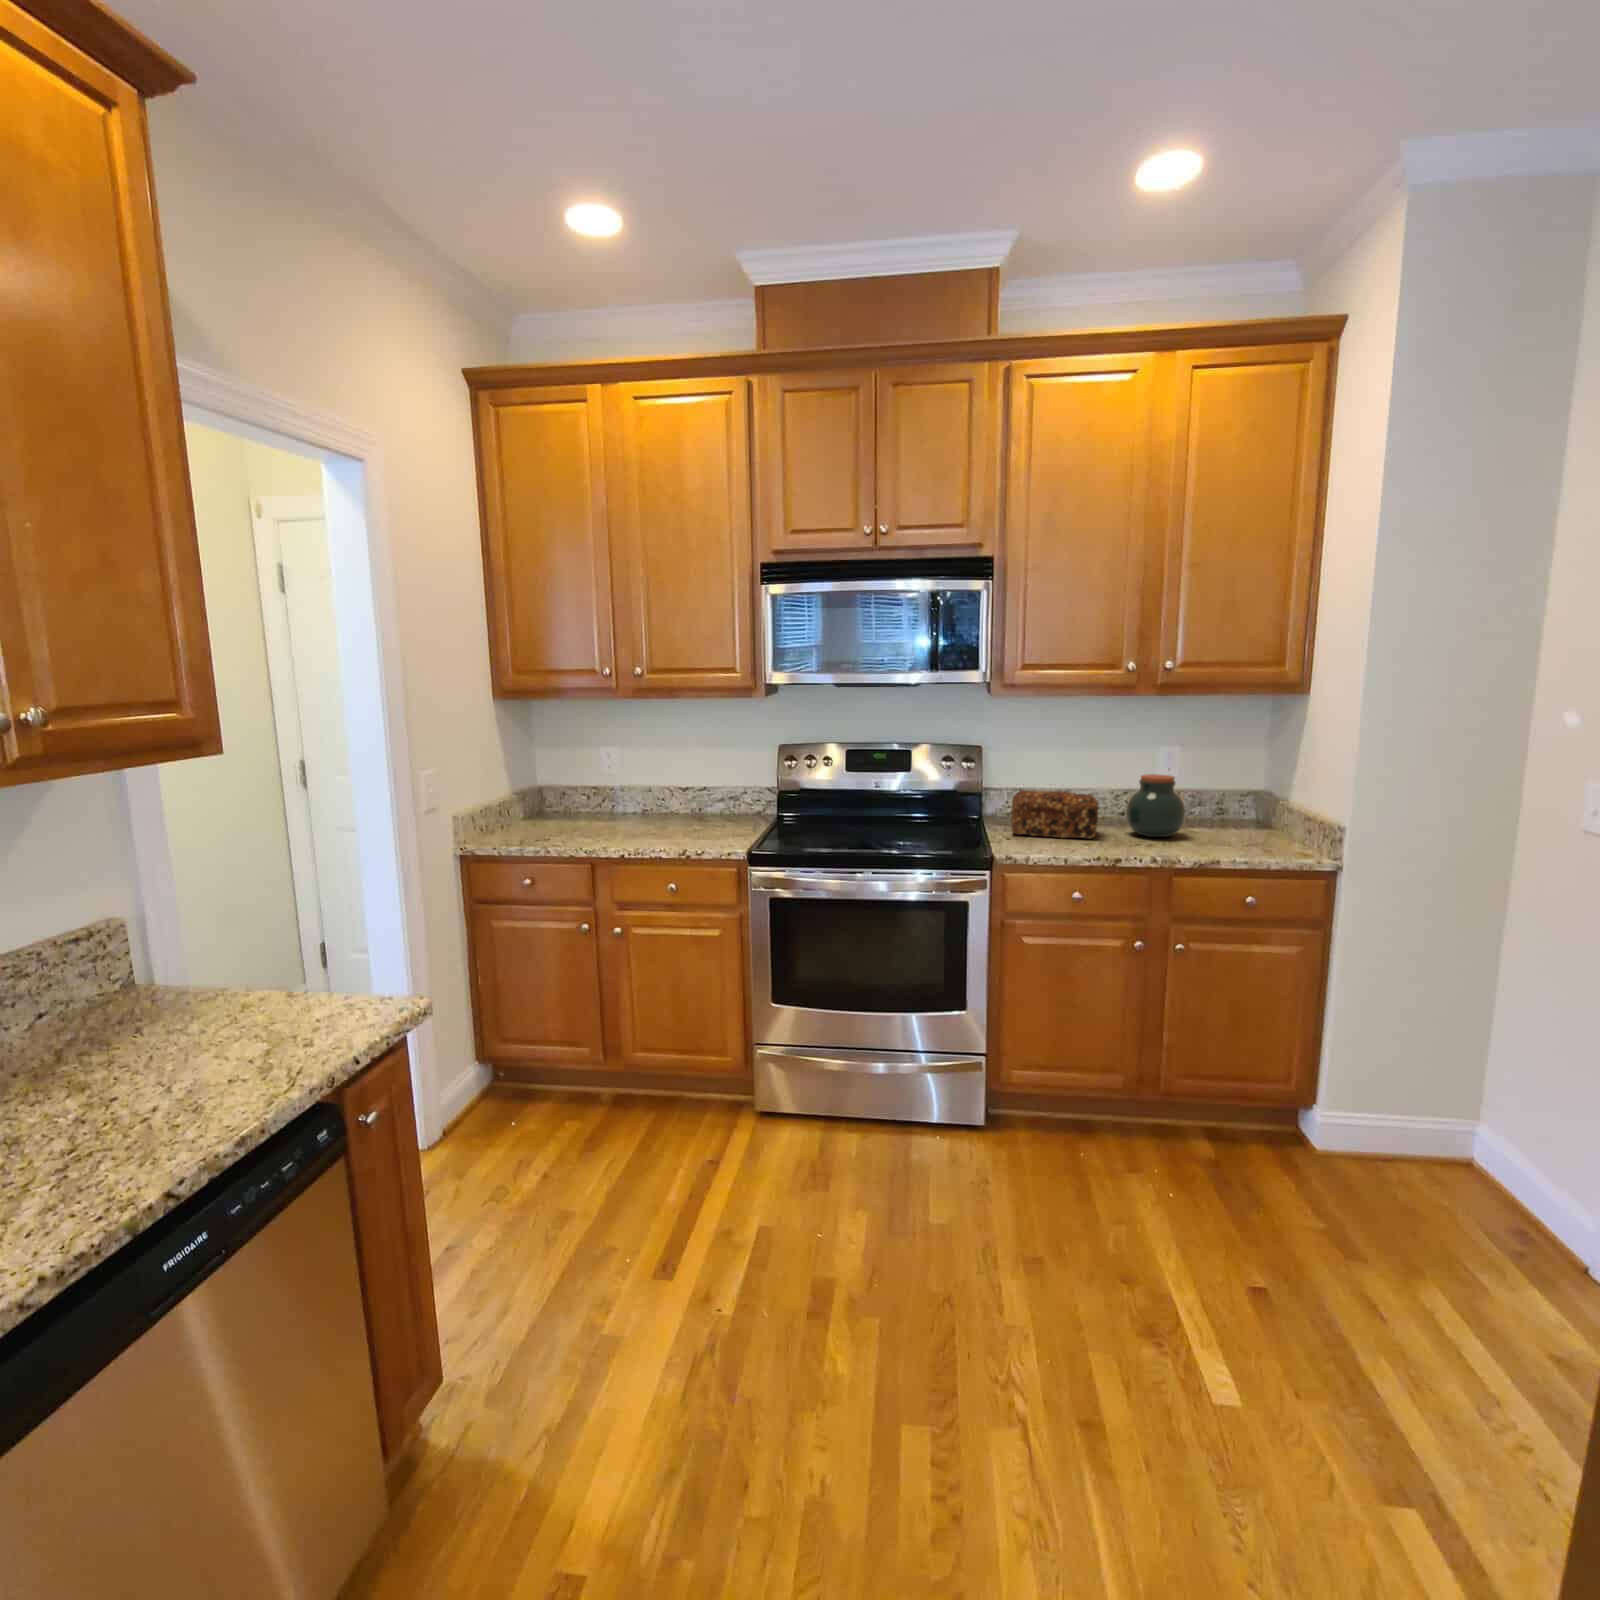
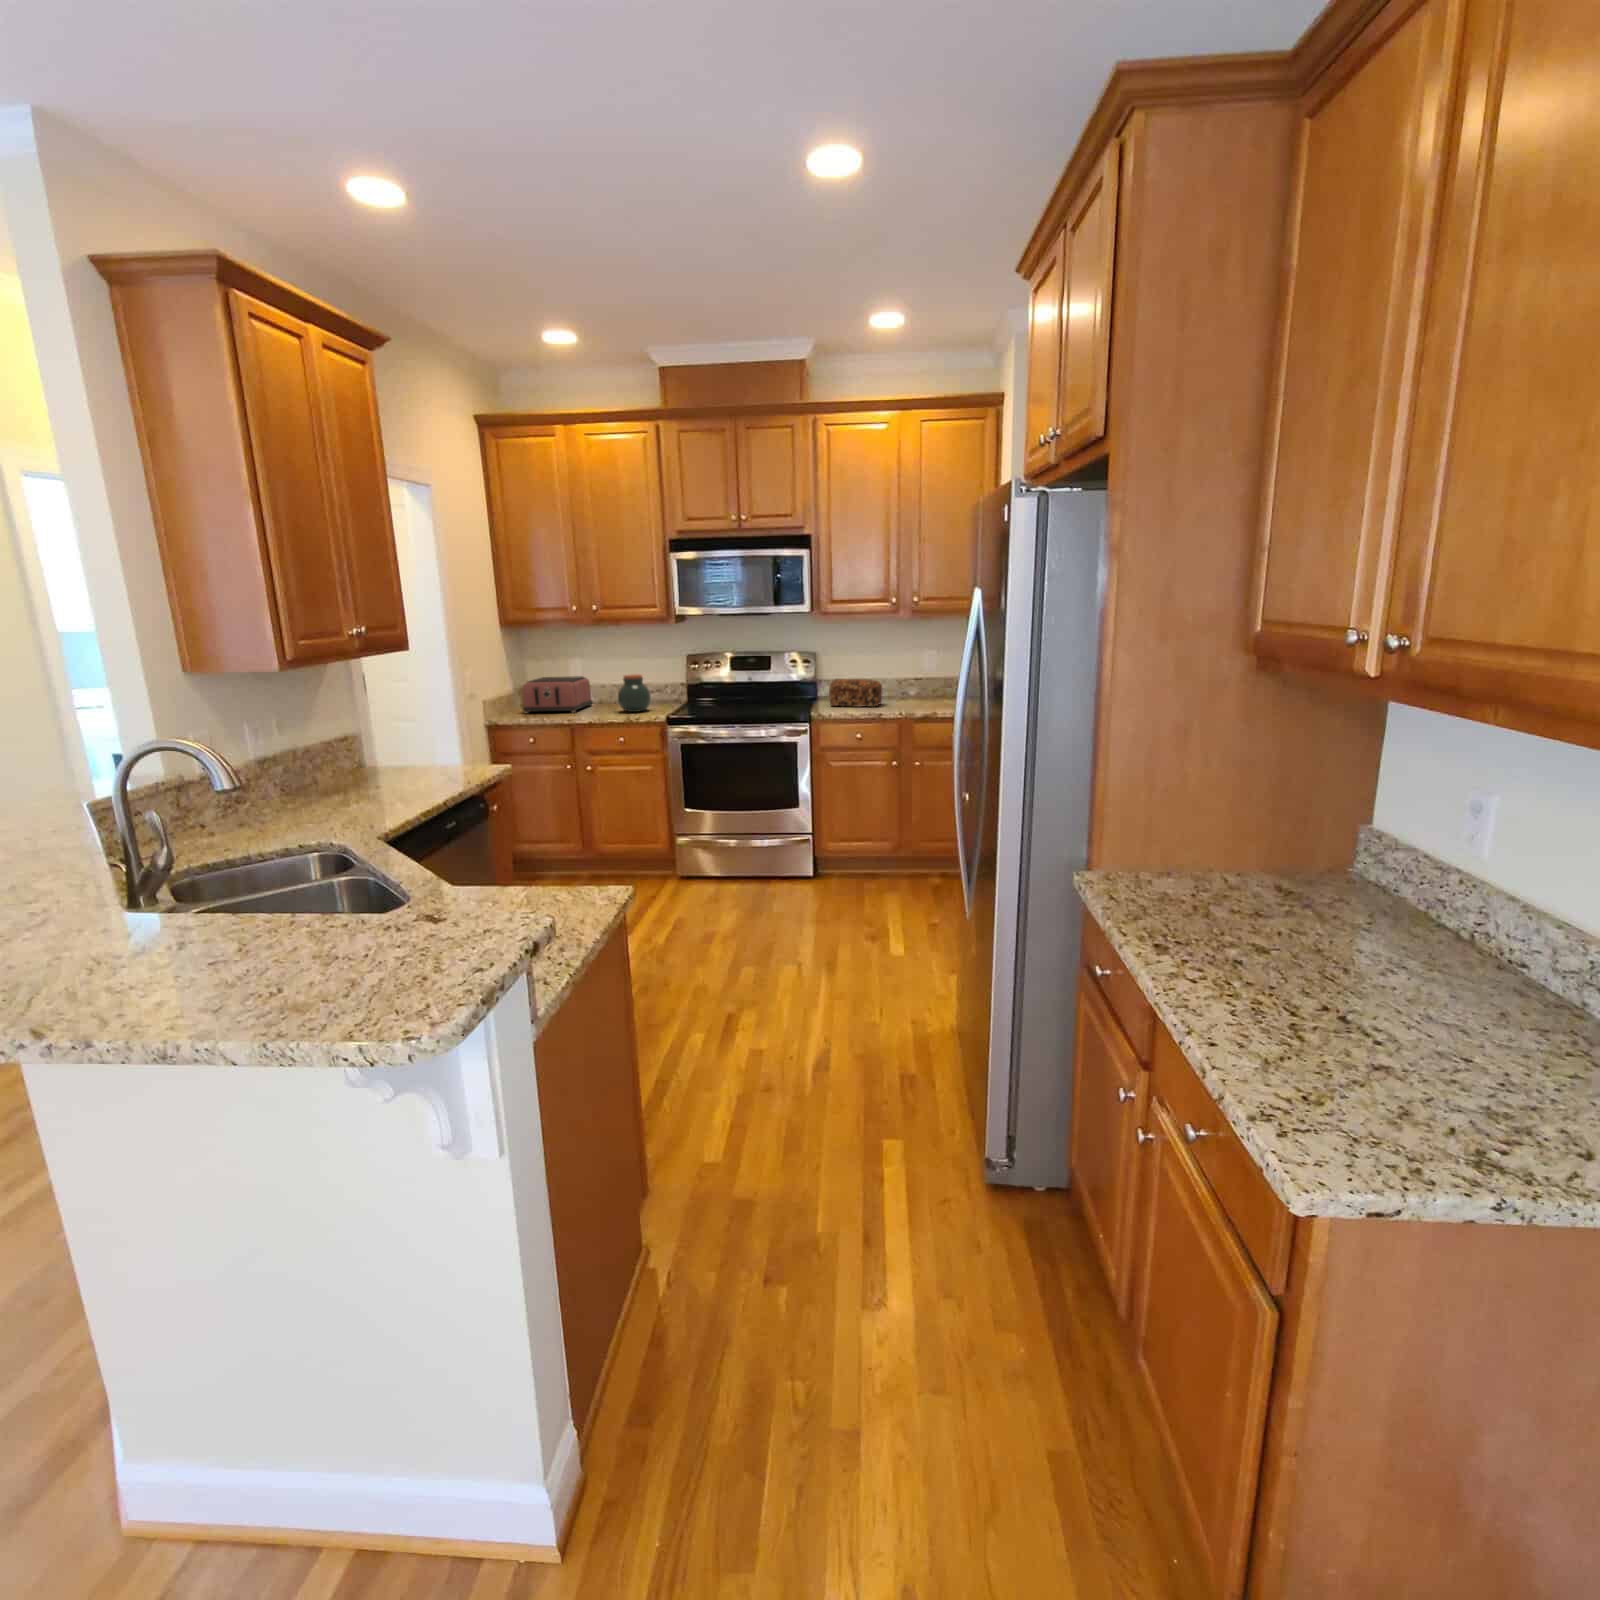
toaster: none [521,774,632,834] -> present [522,676,593,713]
jar: present [1126,774,1185,837] -> present [618,674,651,712]

